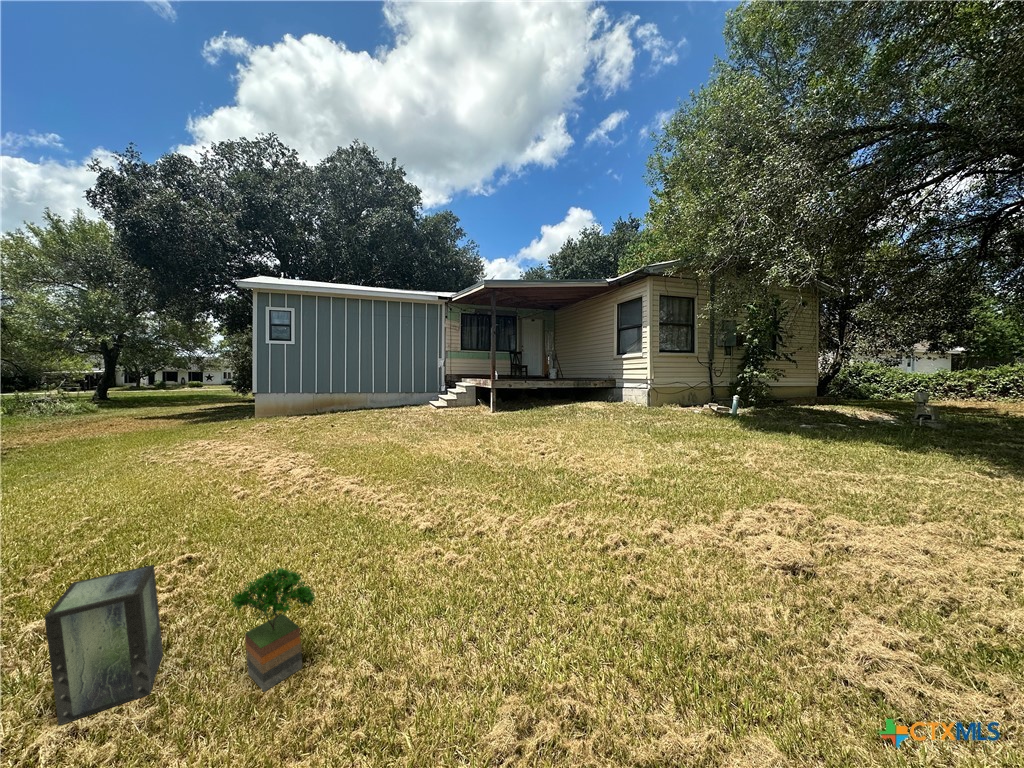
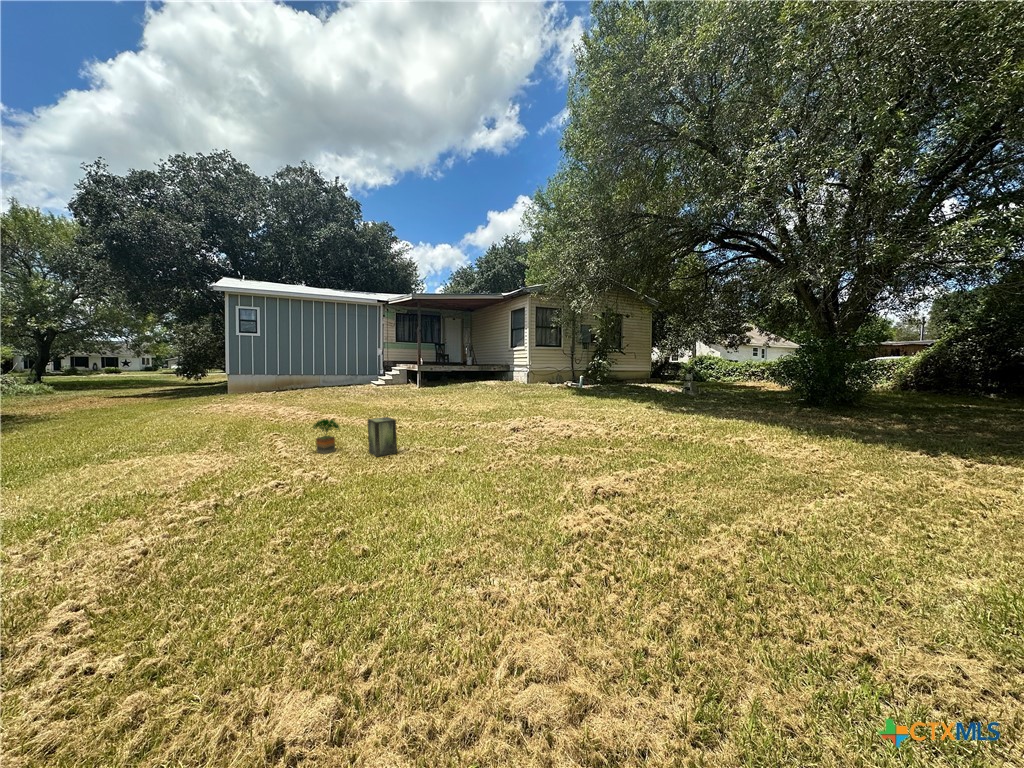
storage box: present [45,565,163,725] -> present [368,417,397,457]

